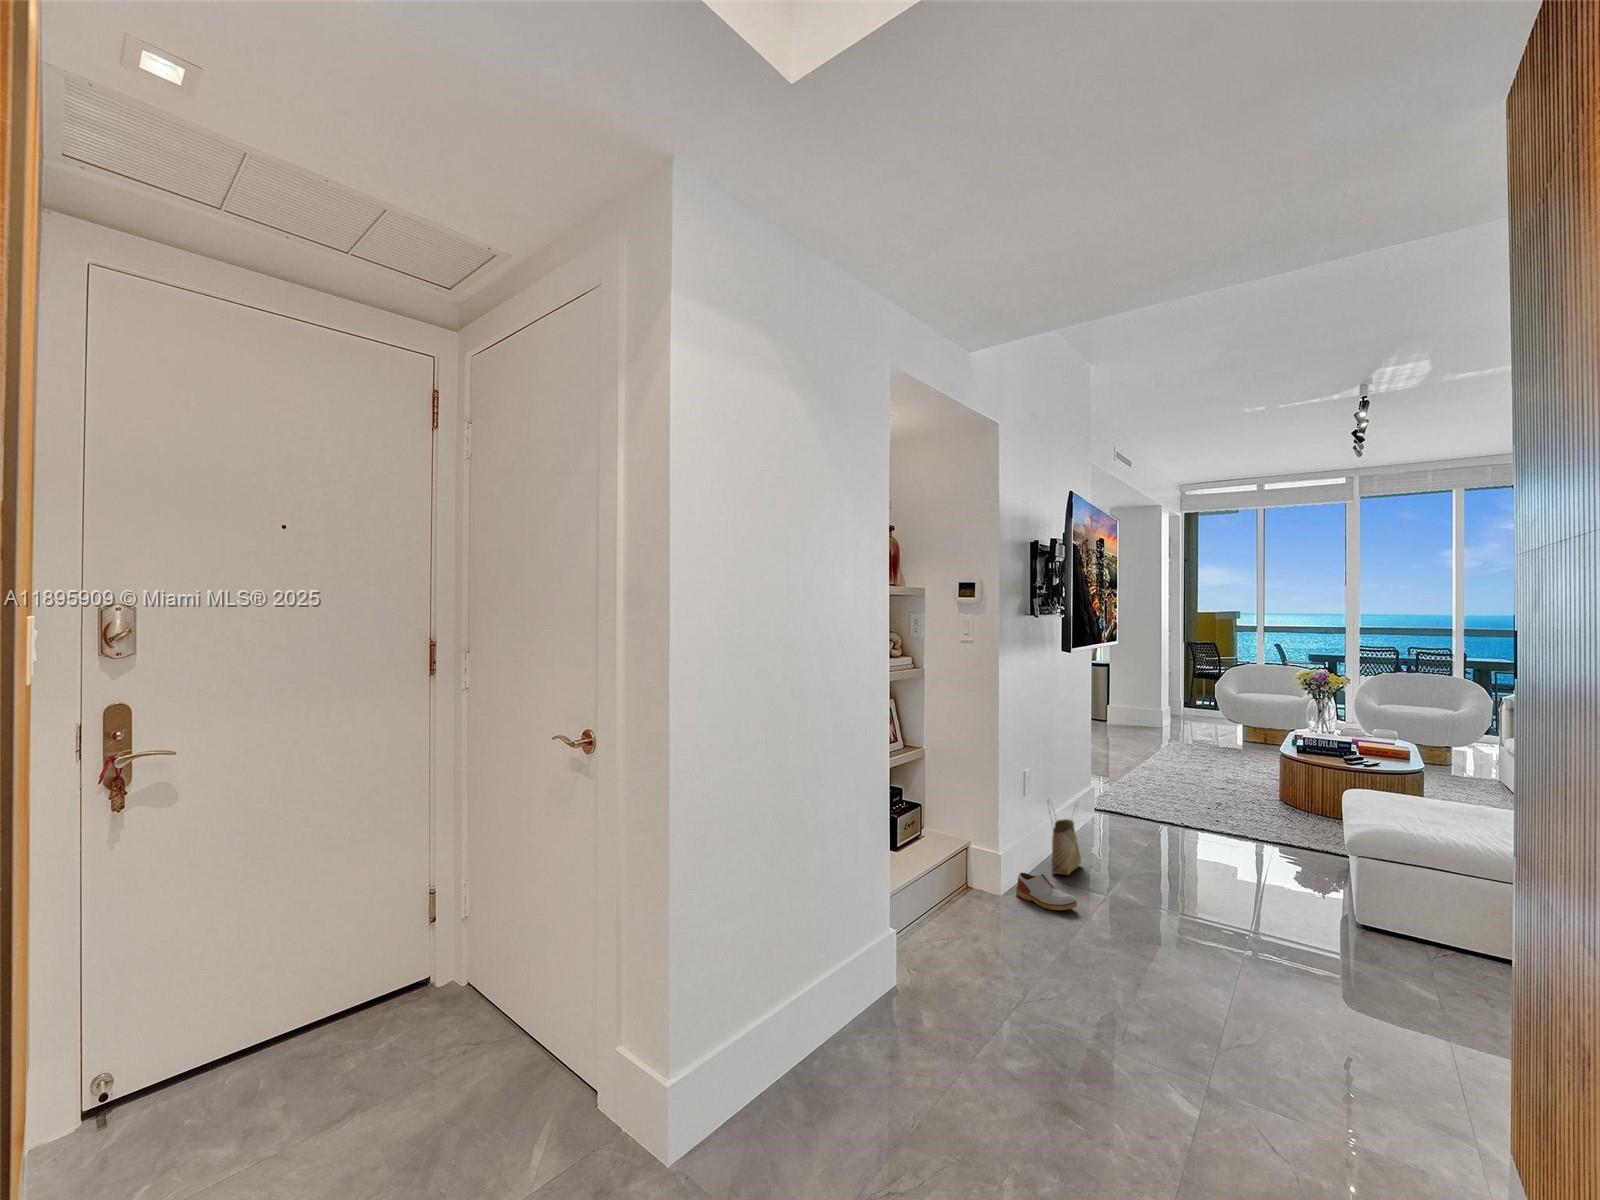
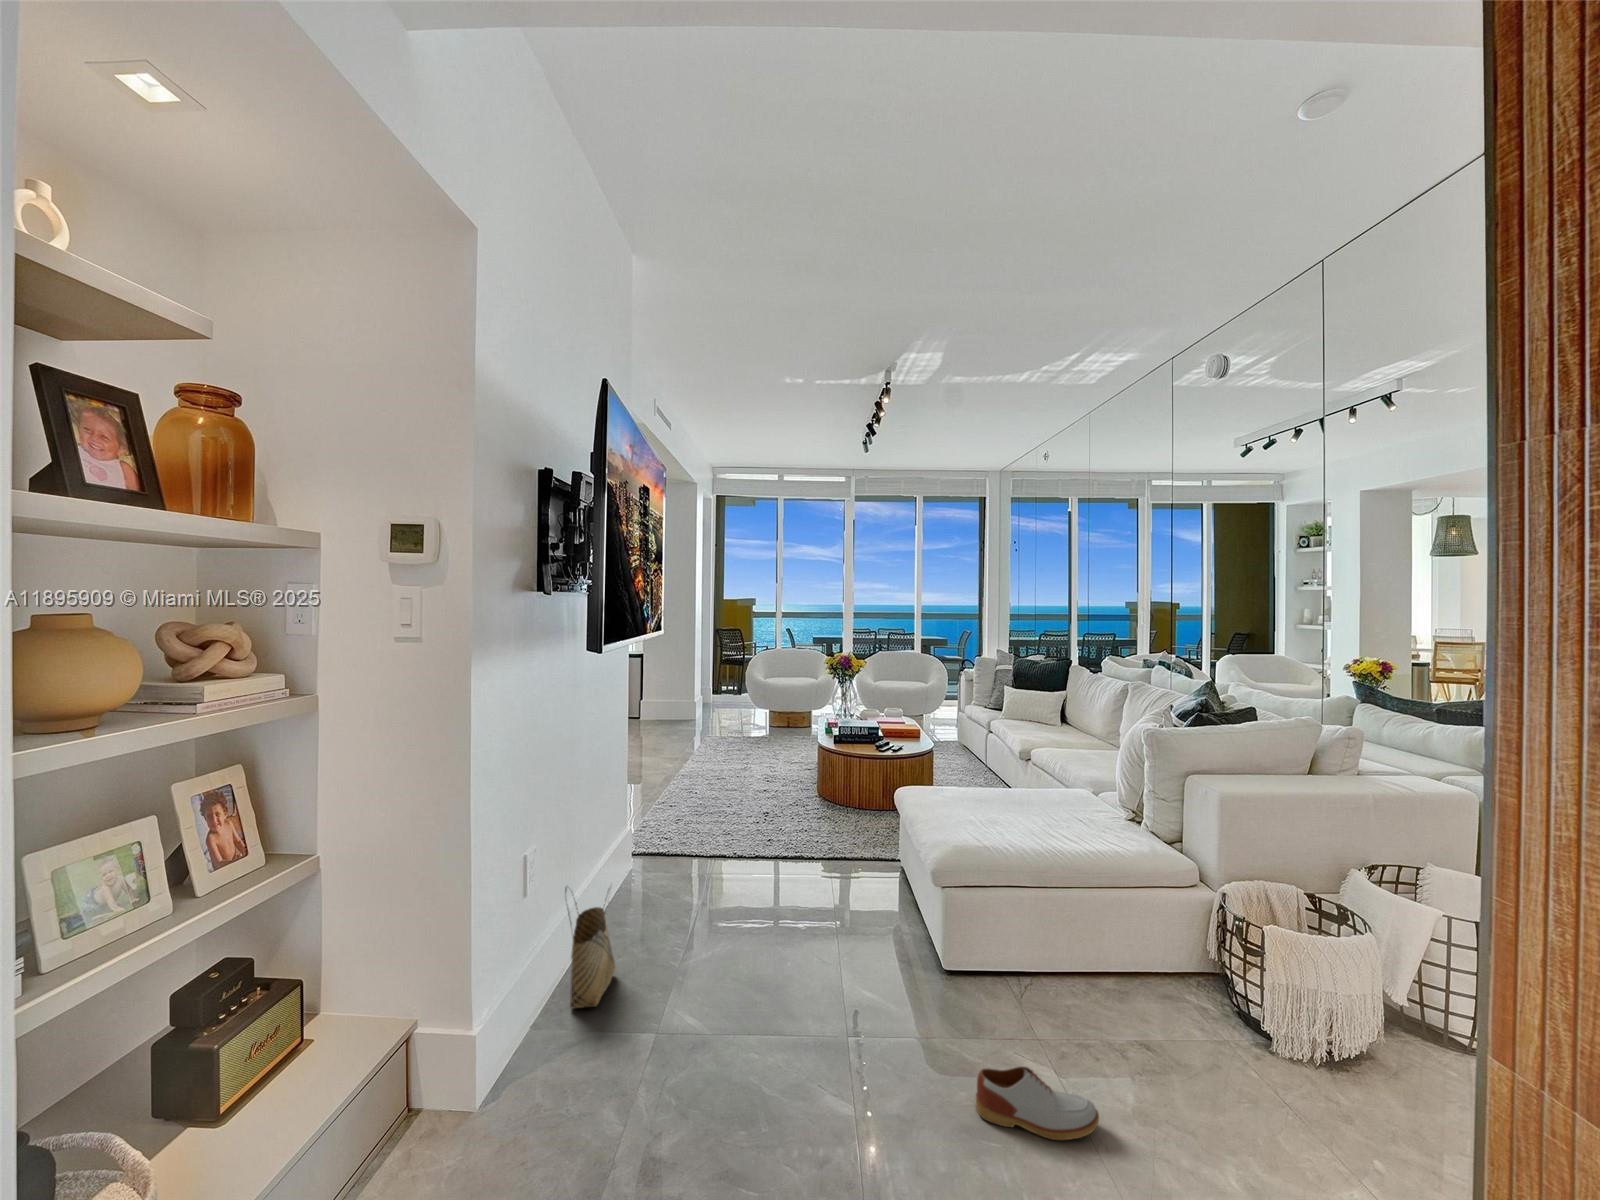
shoe: present [1016,873,1077,910] -> present [976,1066,1099,1140]

